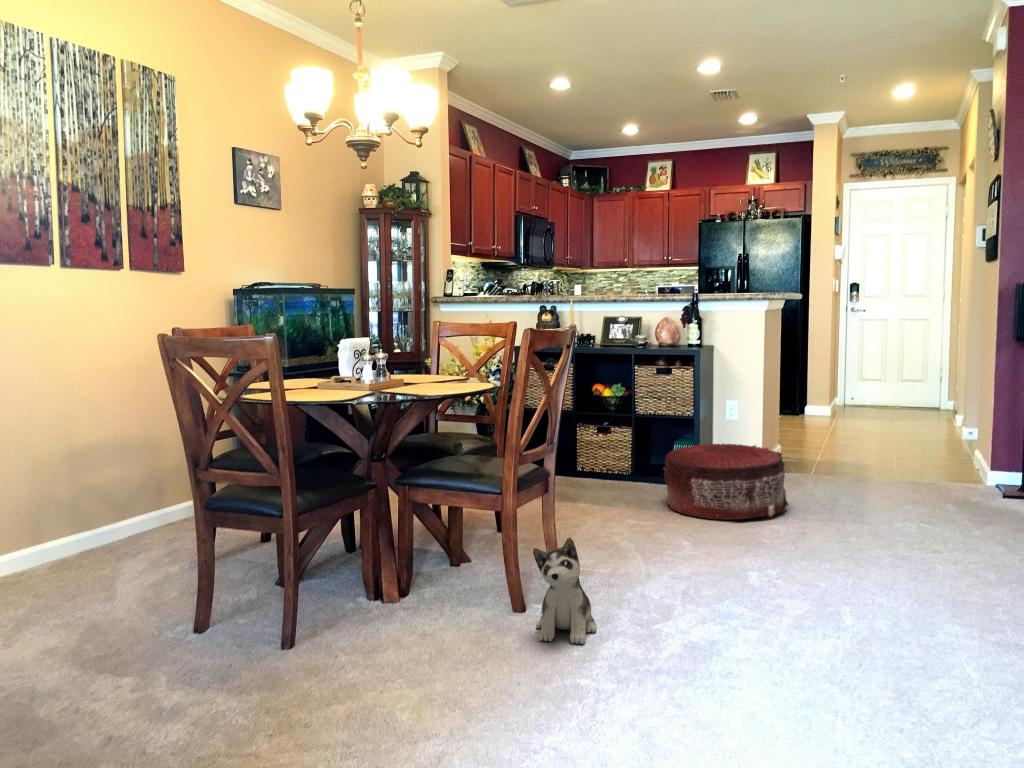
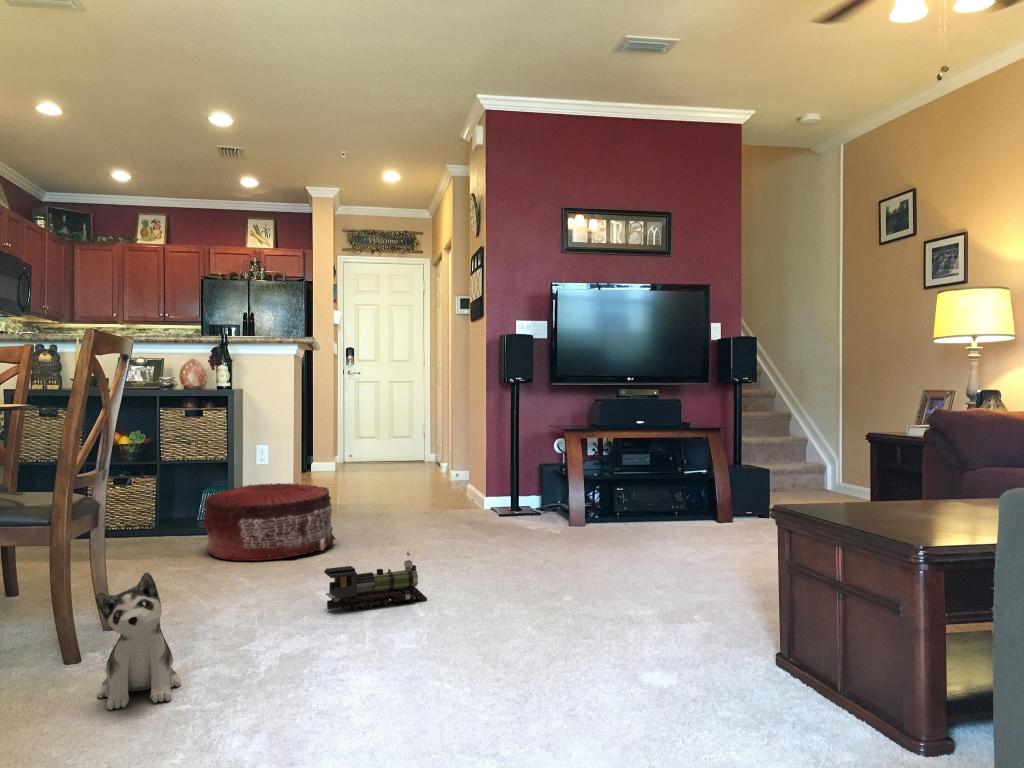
toy train: none [745,541,852,594] -> present [324,552,427,611]

